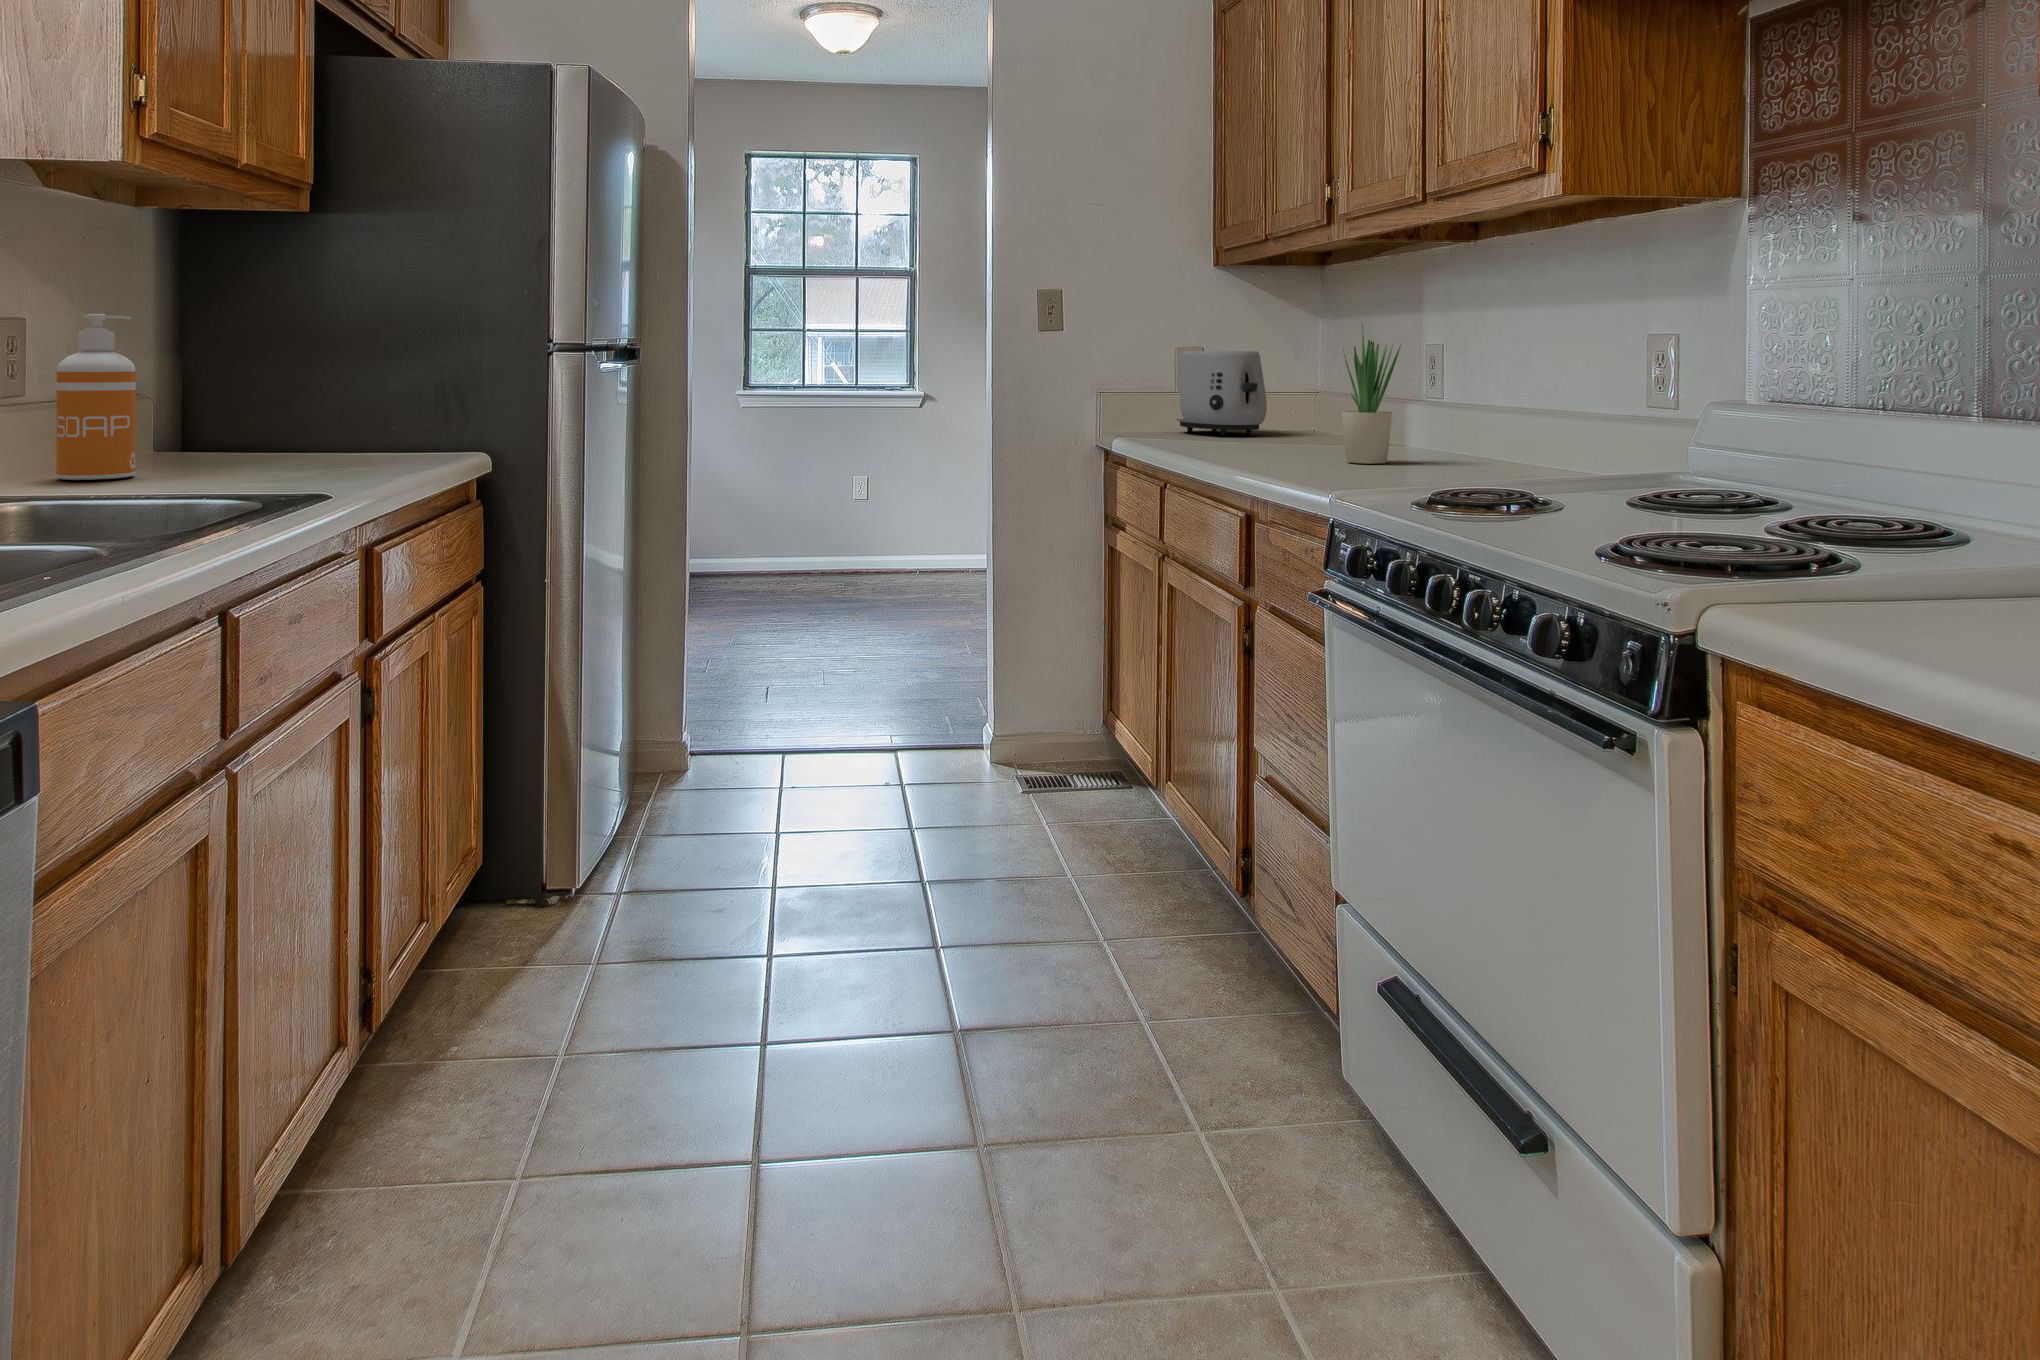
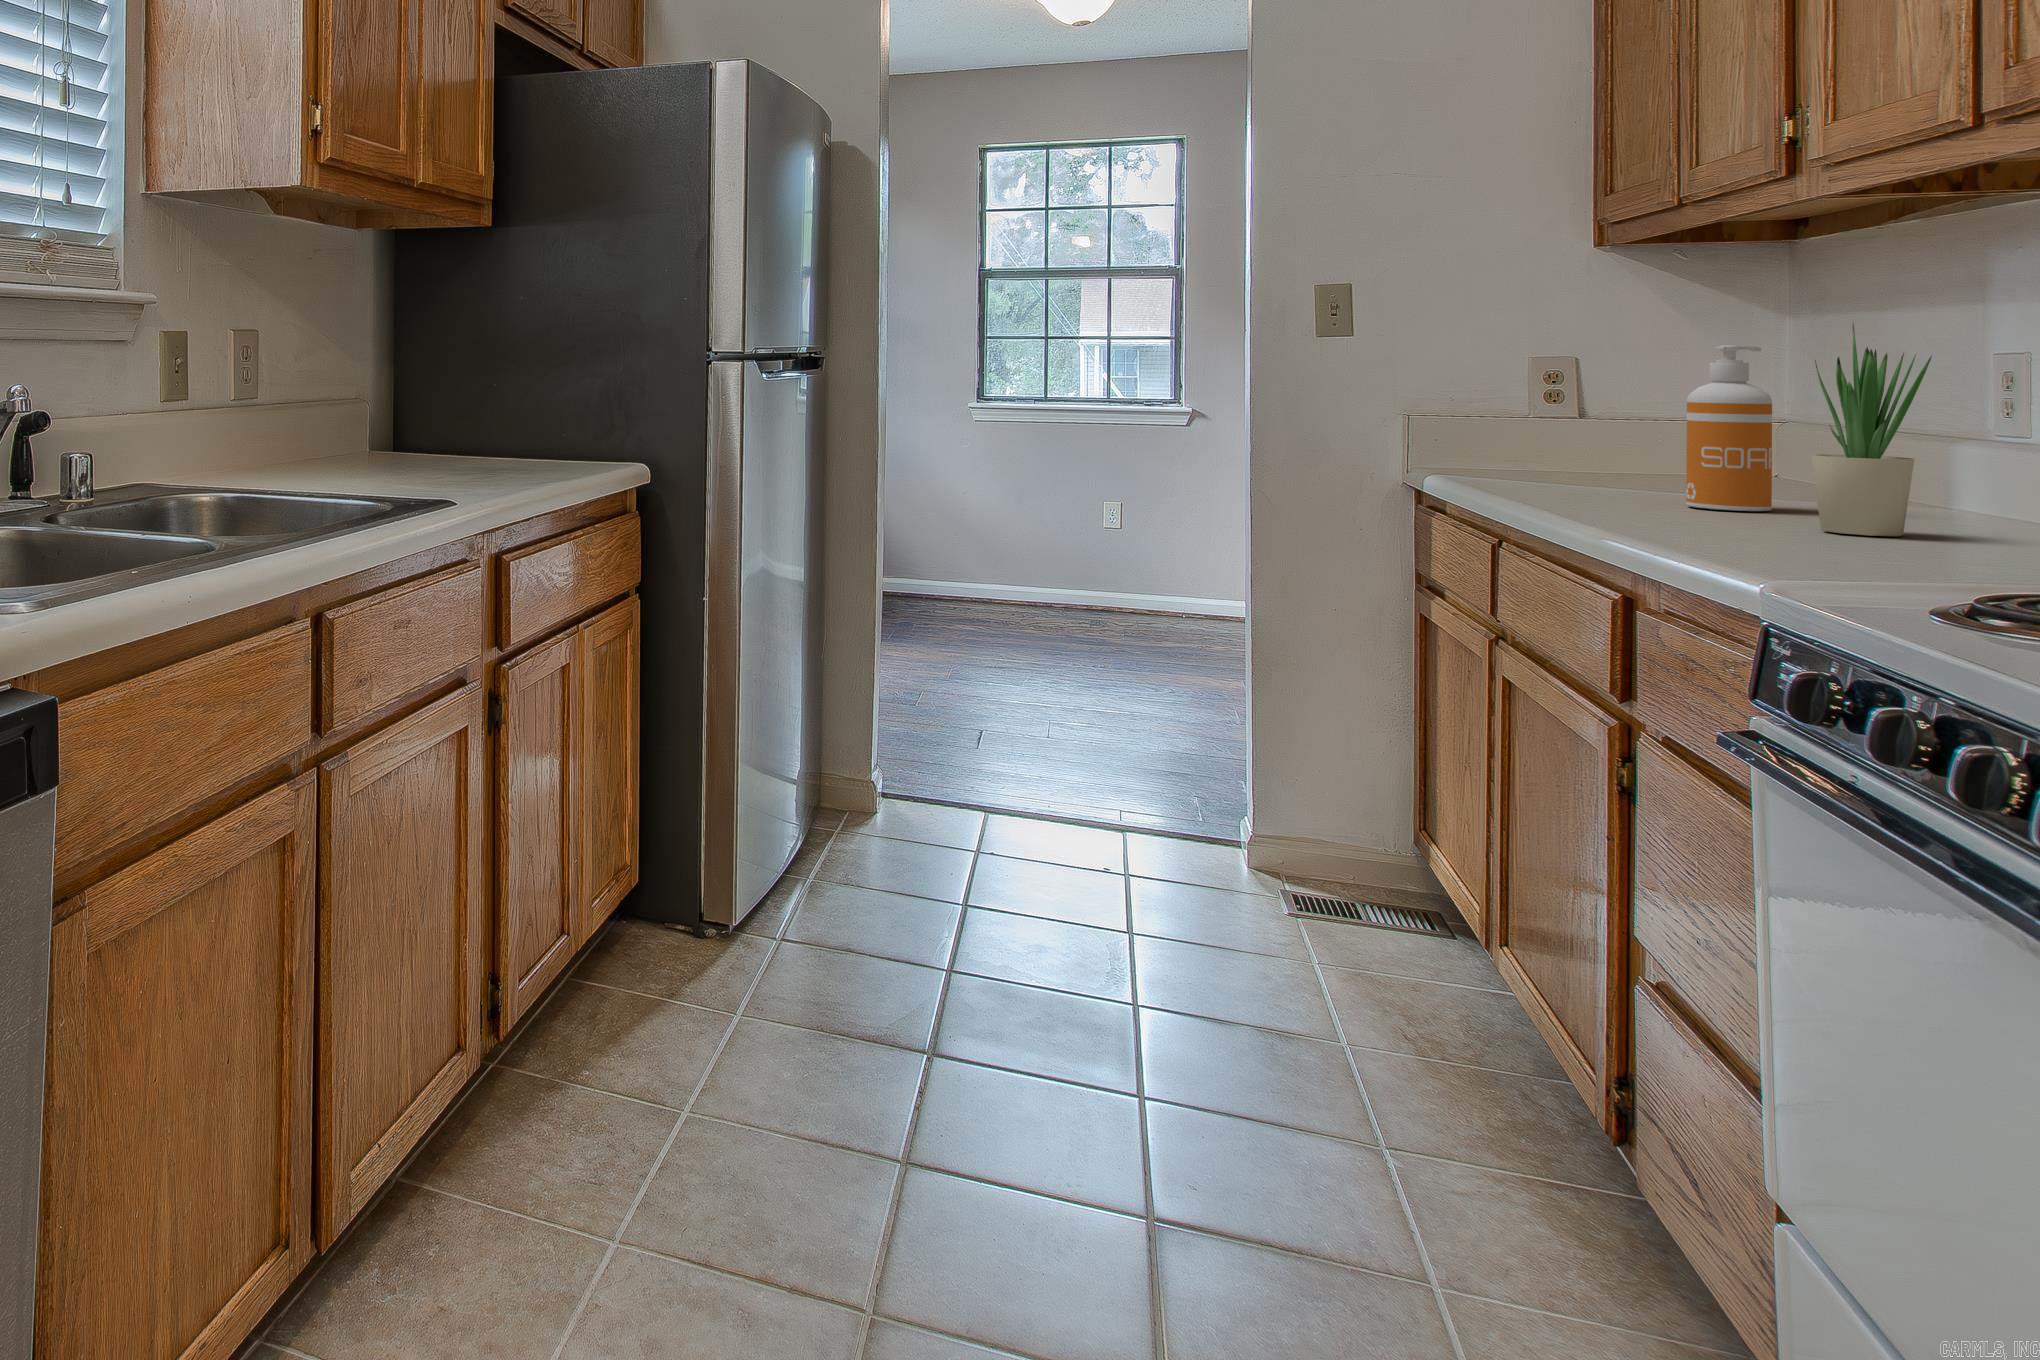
soap dispenser: present [56,314,136,480] -> present [1686,345,1772,511]
toaster: present [1175,351,1267,436] -> none [1530,363,1688,480]

